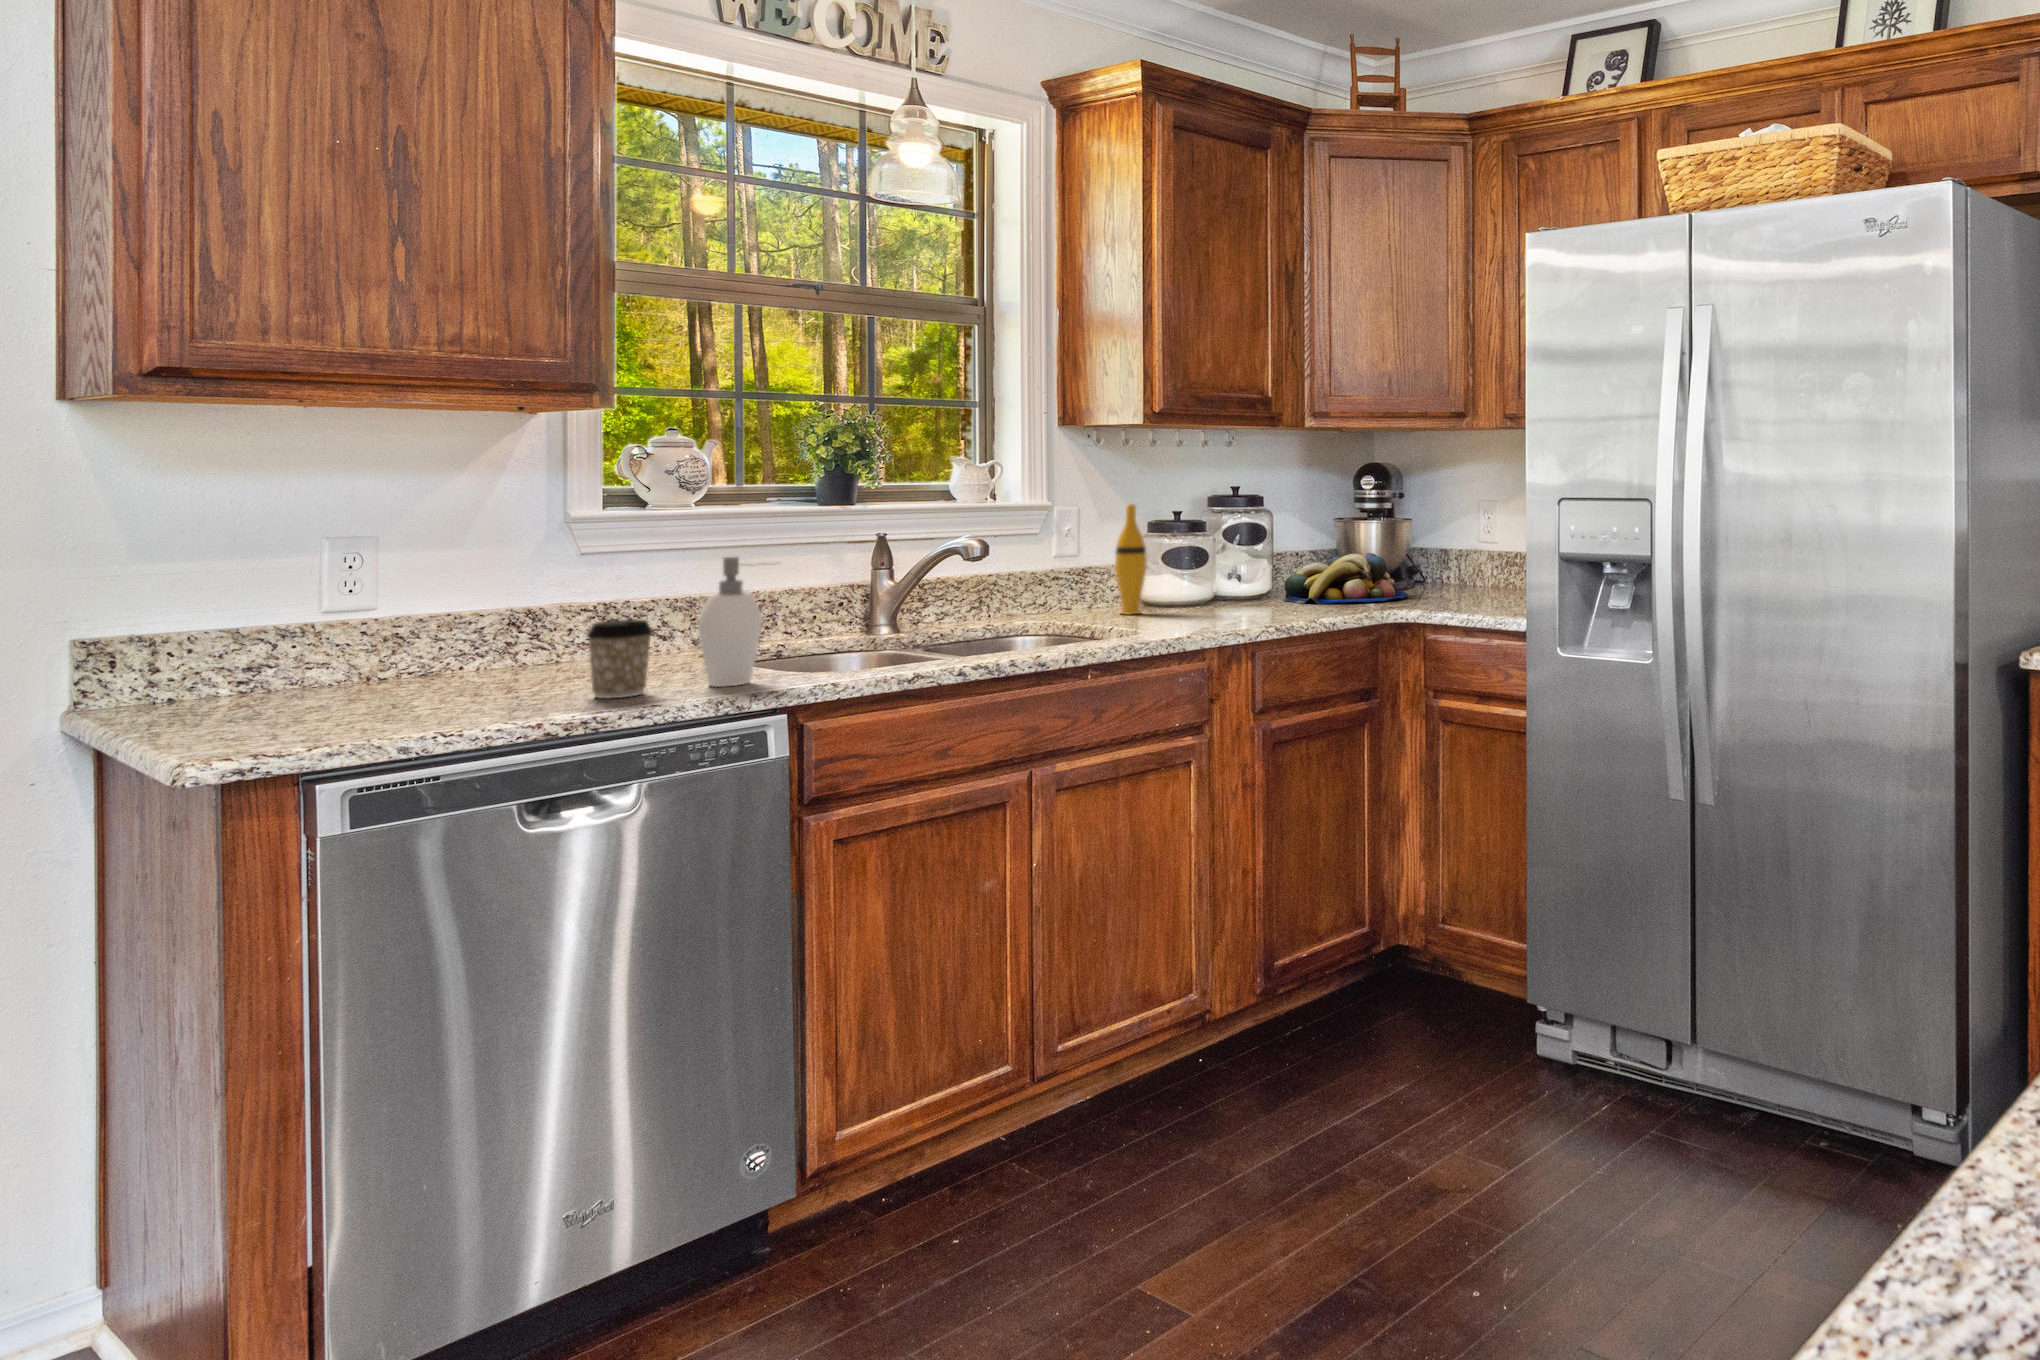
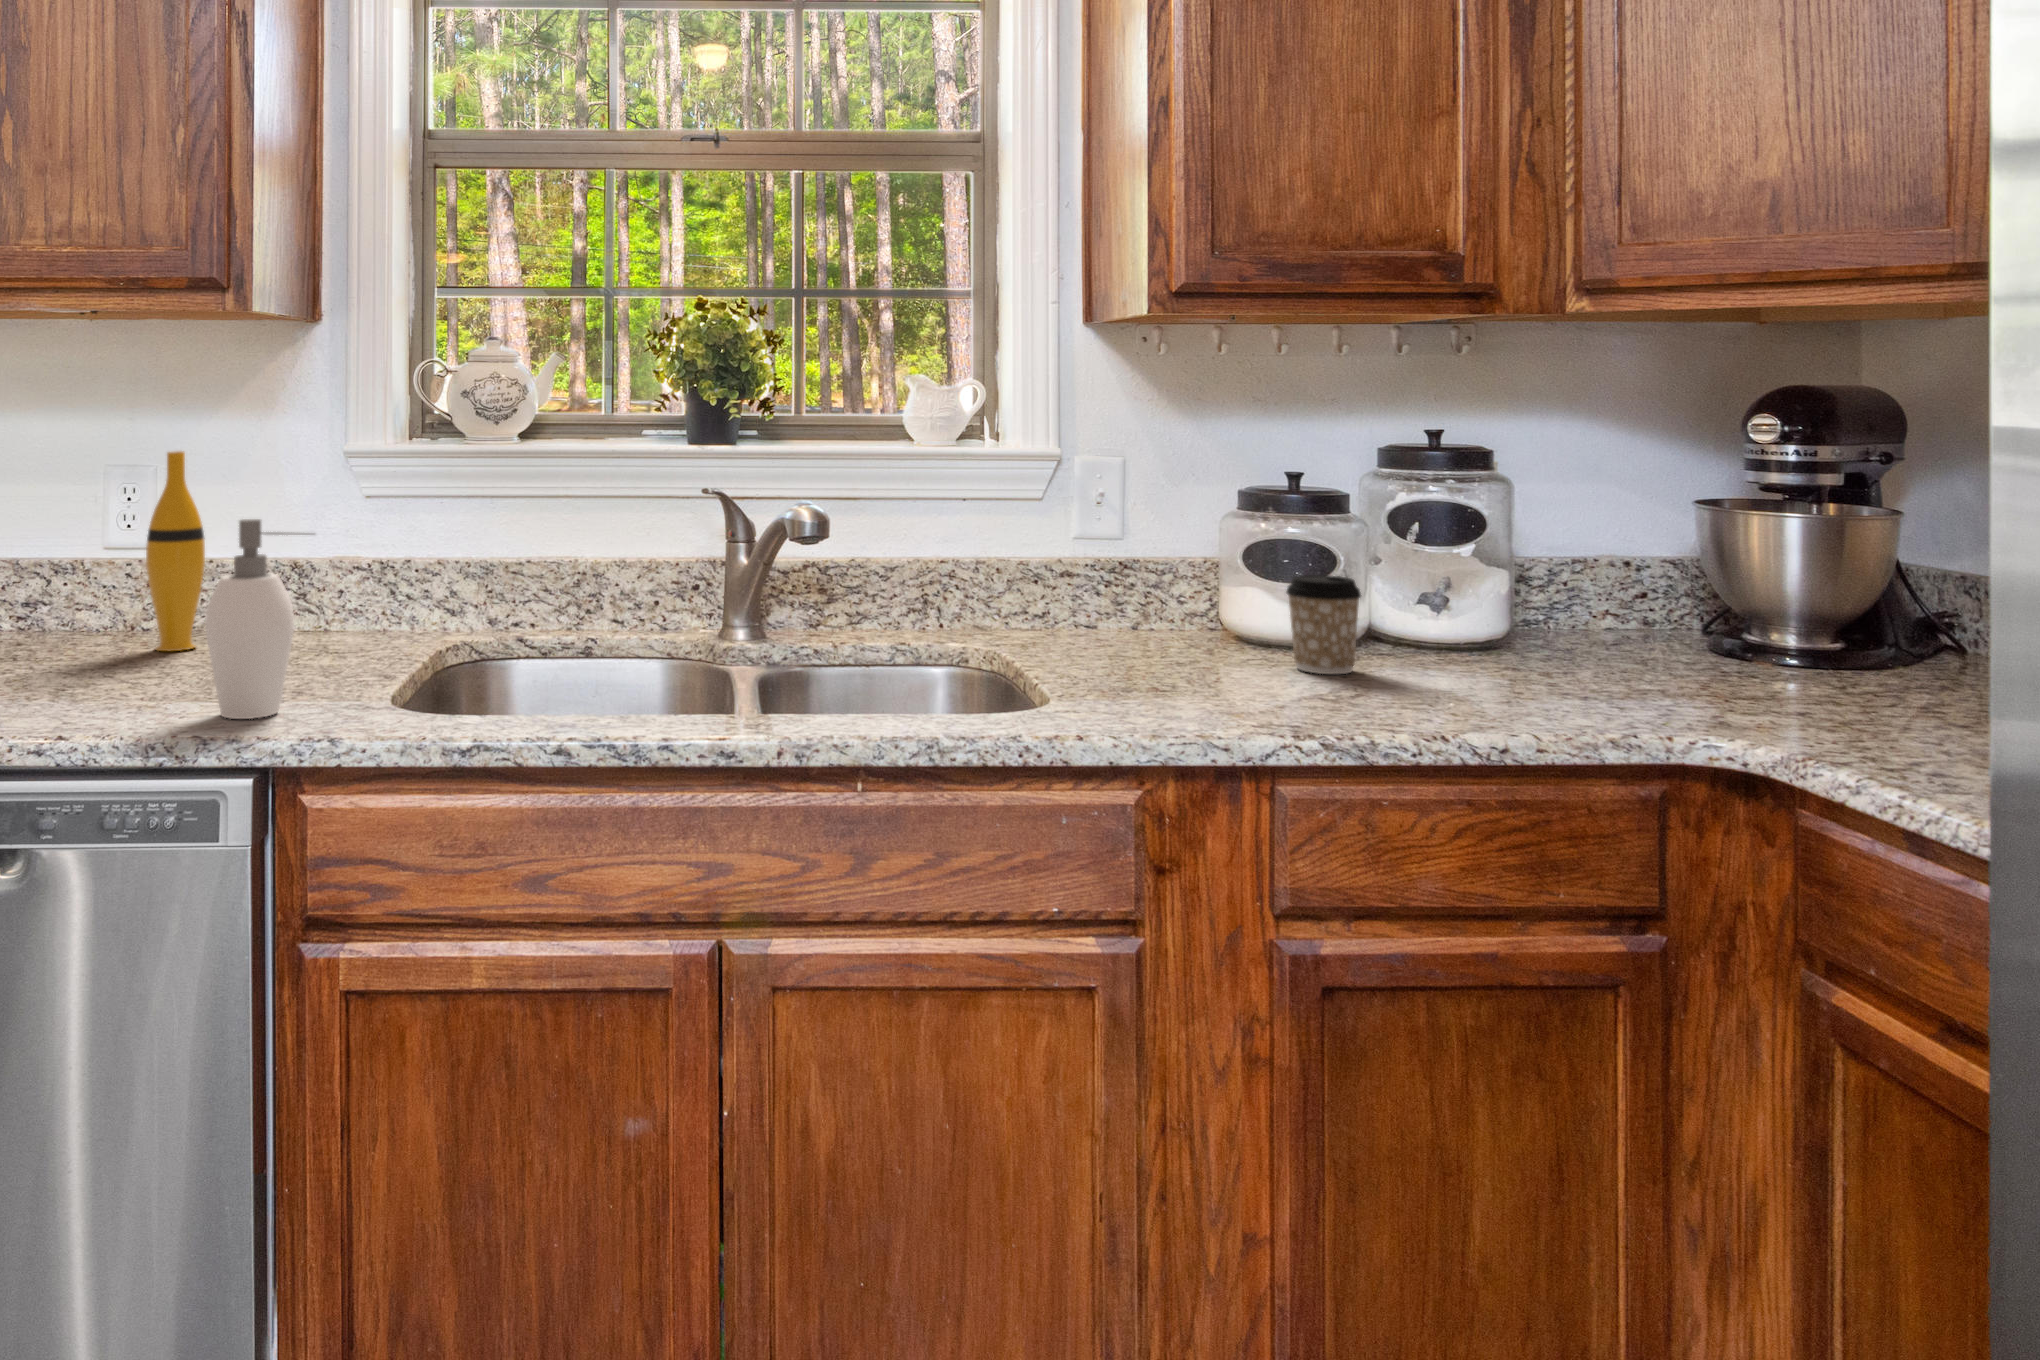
vase: present [1115,504,1147,614] -> present [146,451,205,651]
fruit bowl: present [1284,553,1408,604] -> none [1518,583,1857,708]
coffee cup: present [587,619,652,699] -> present [1286,575,1361,674]

